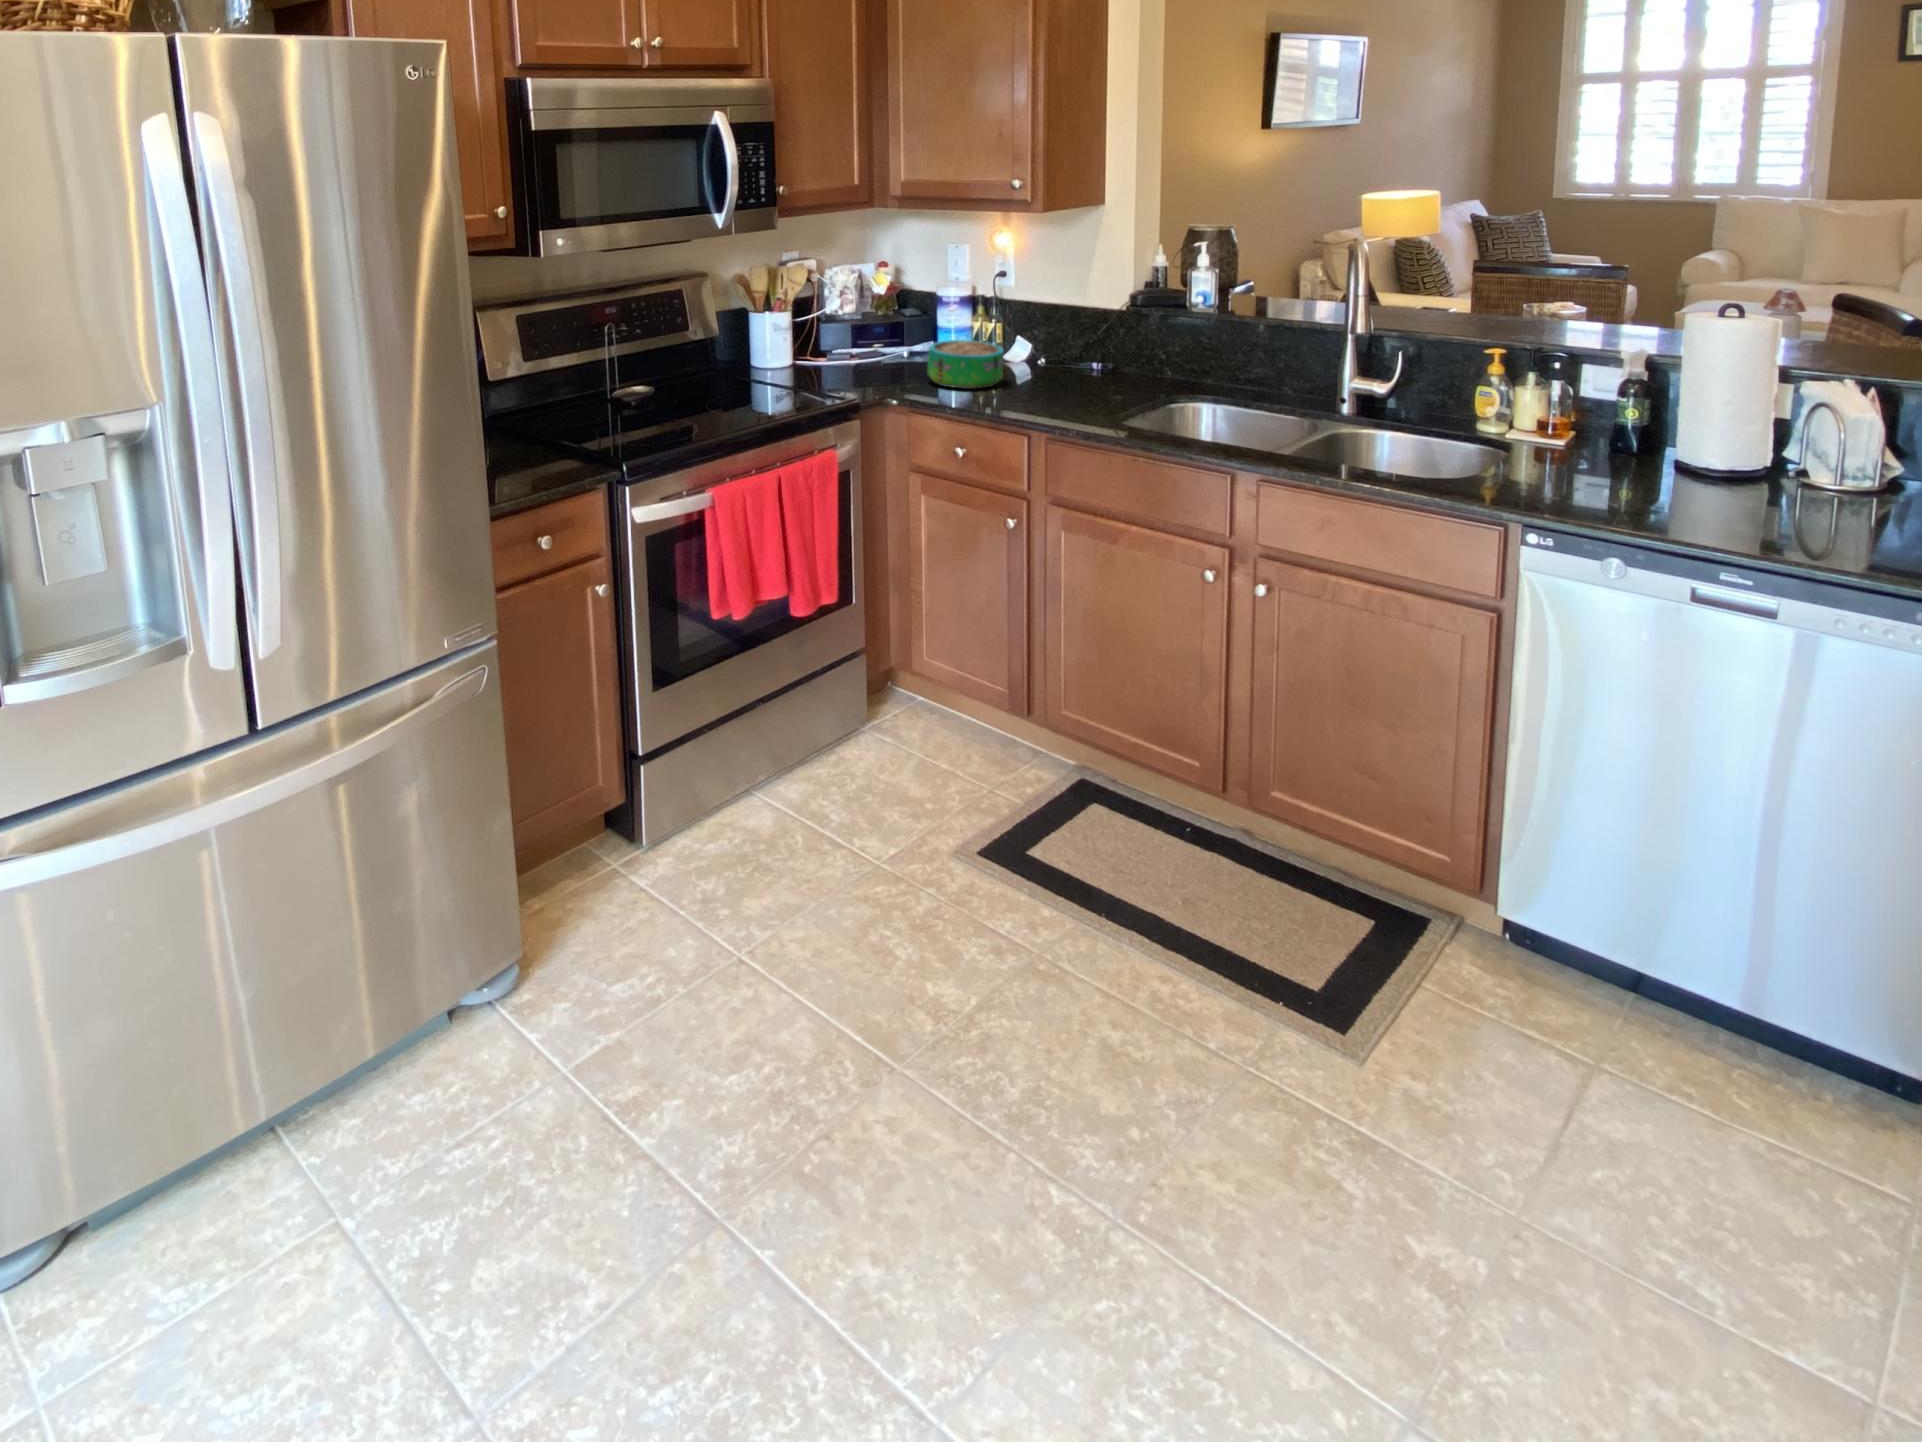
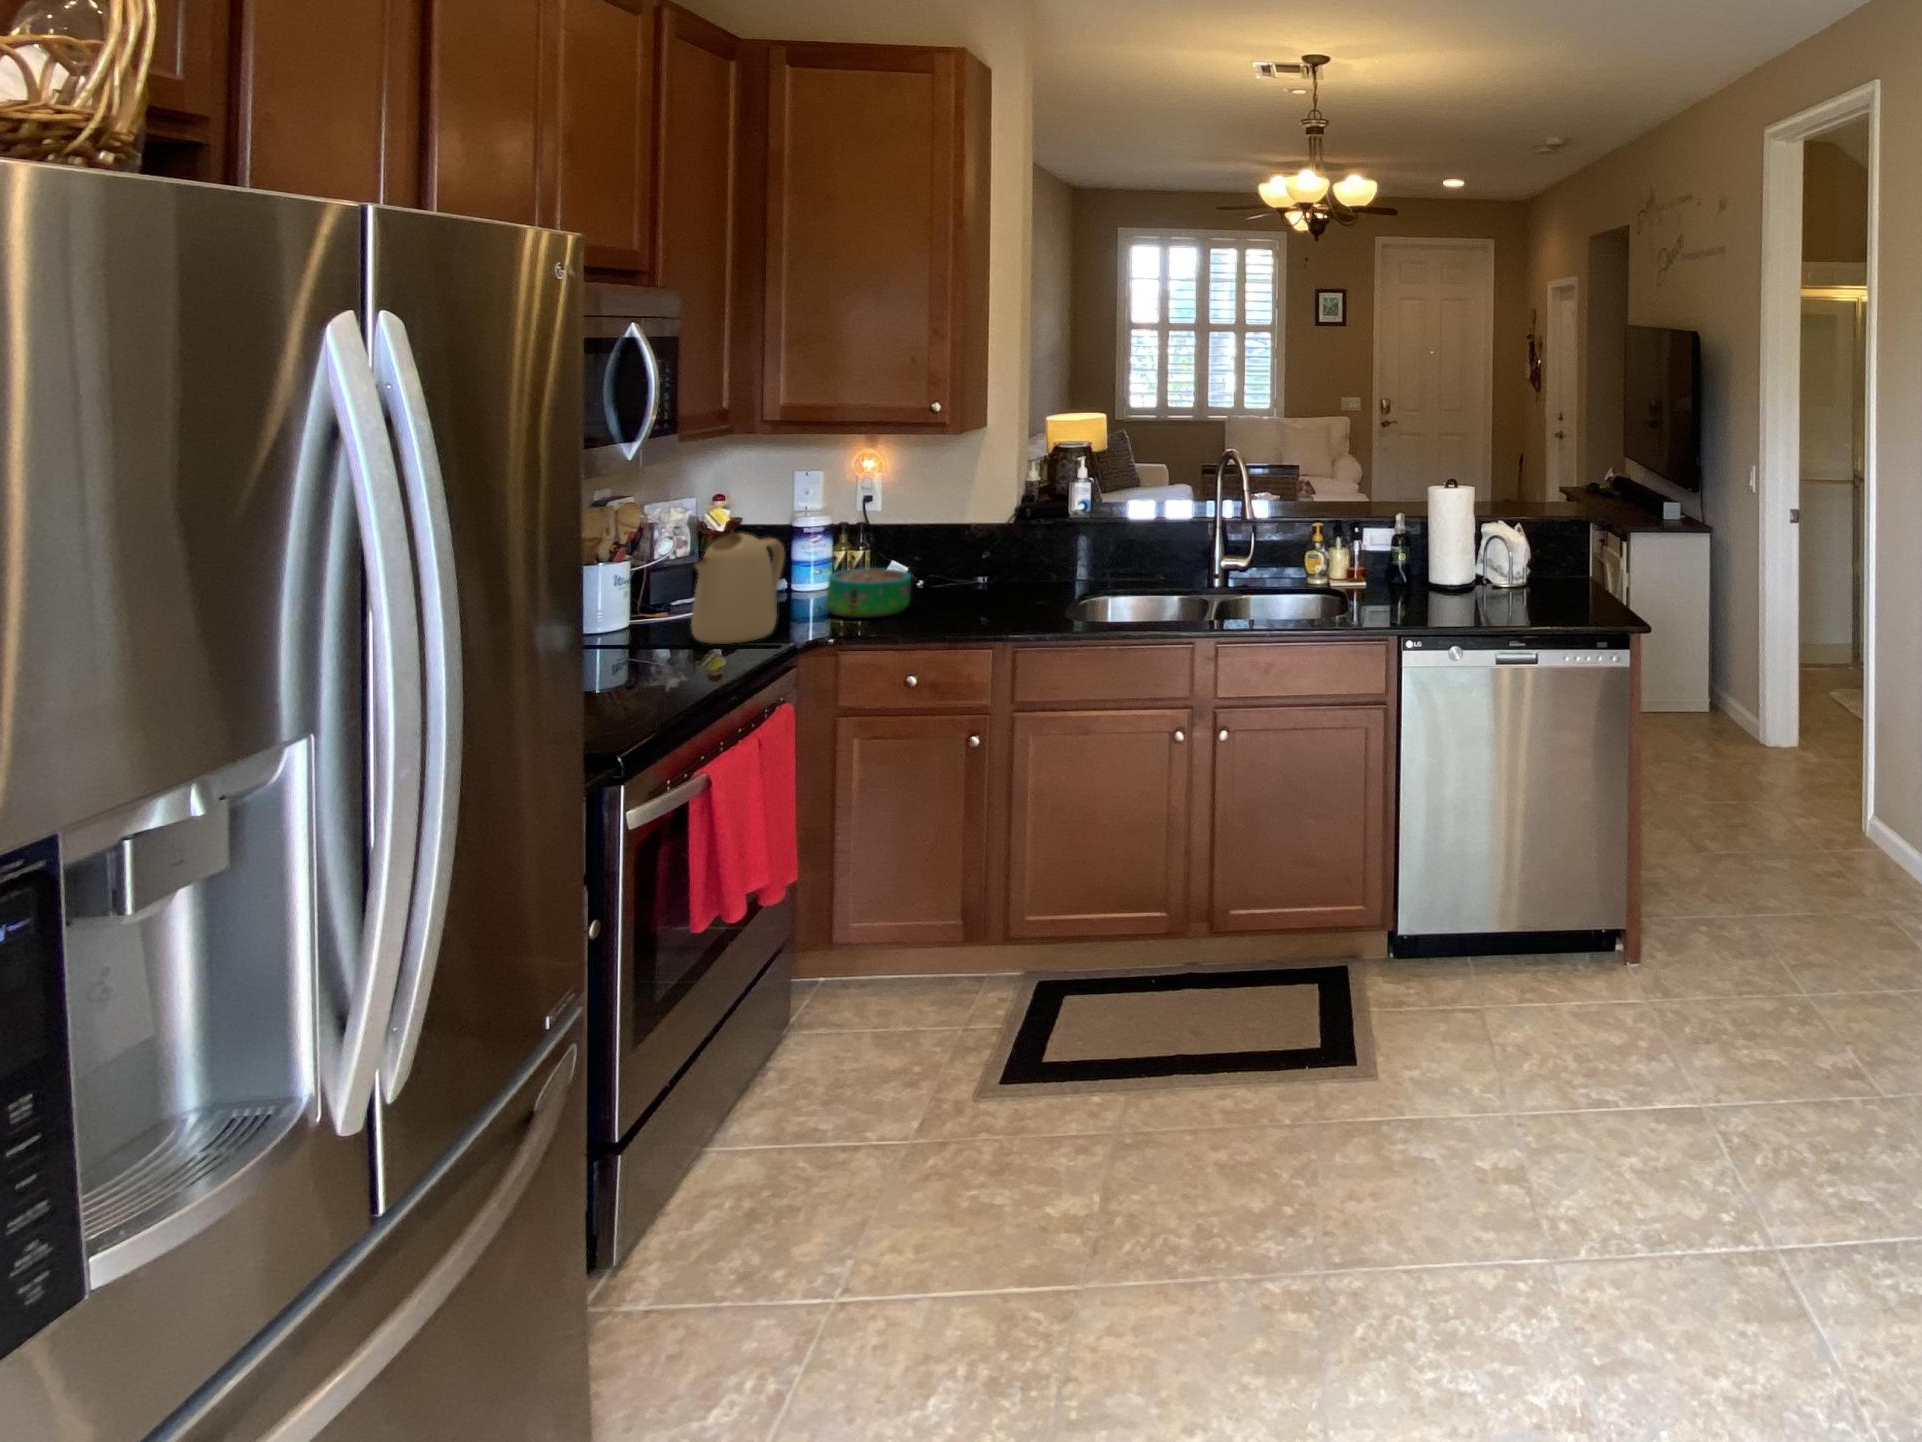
kettle: none [793,297,882,393] -> present [691,533,784,644]

